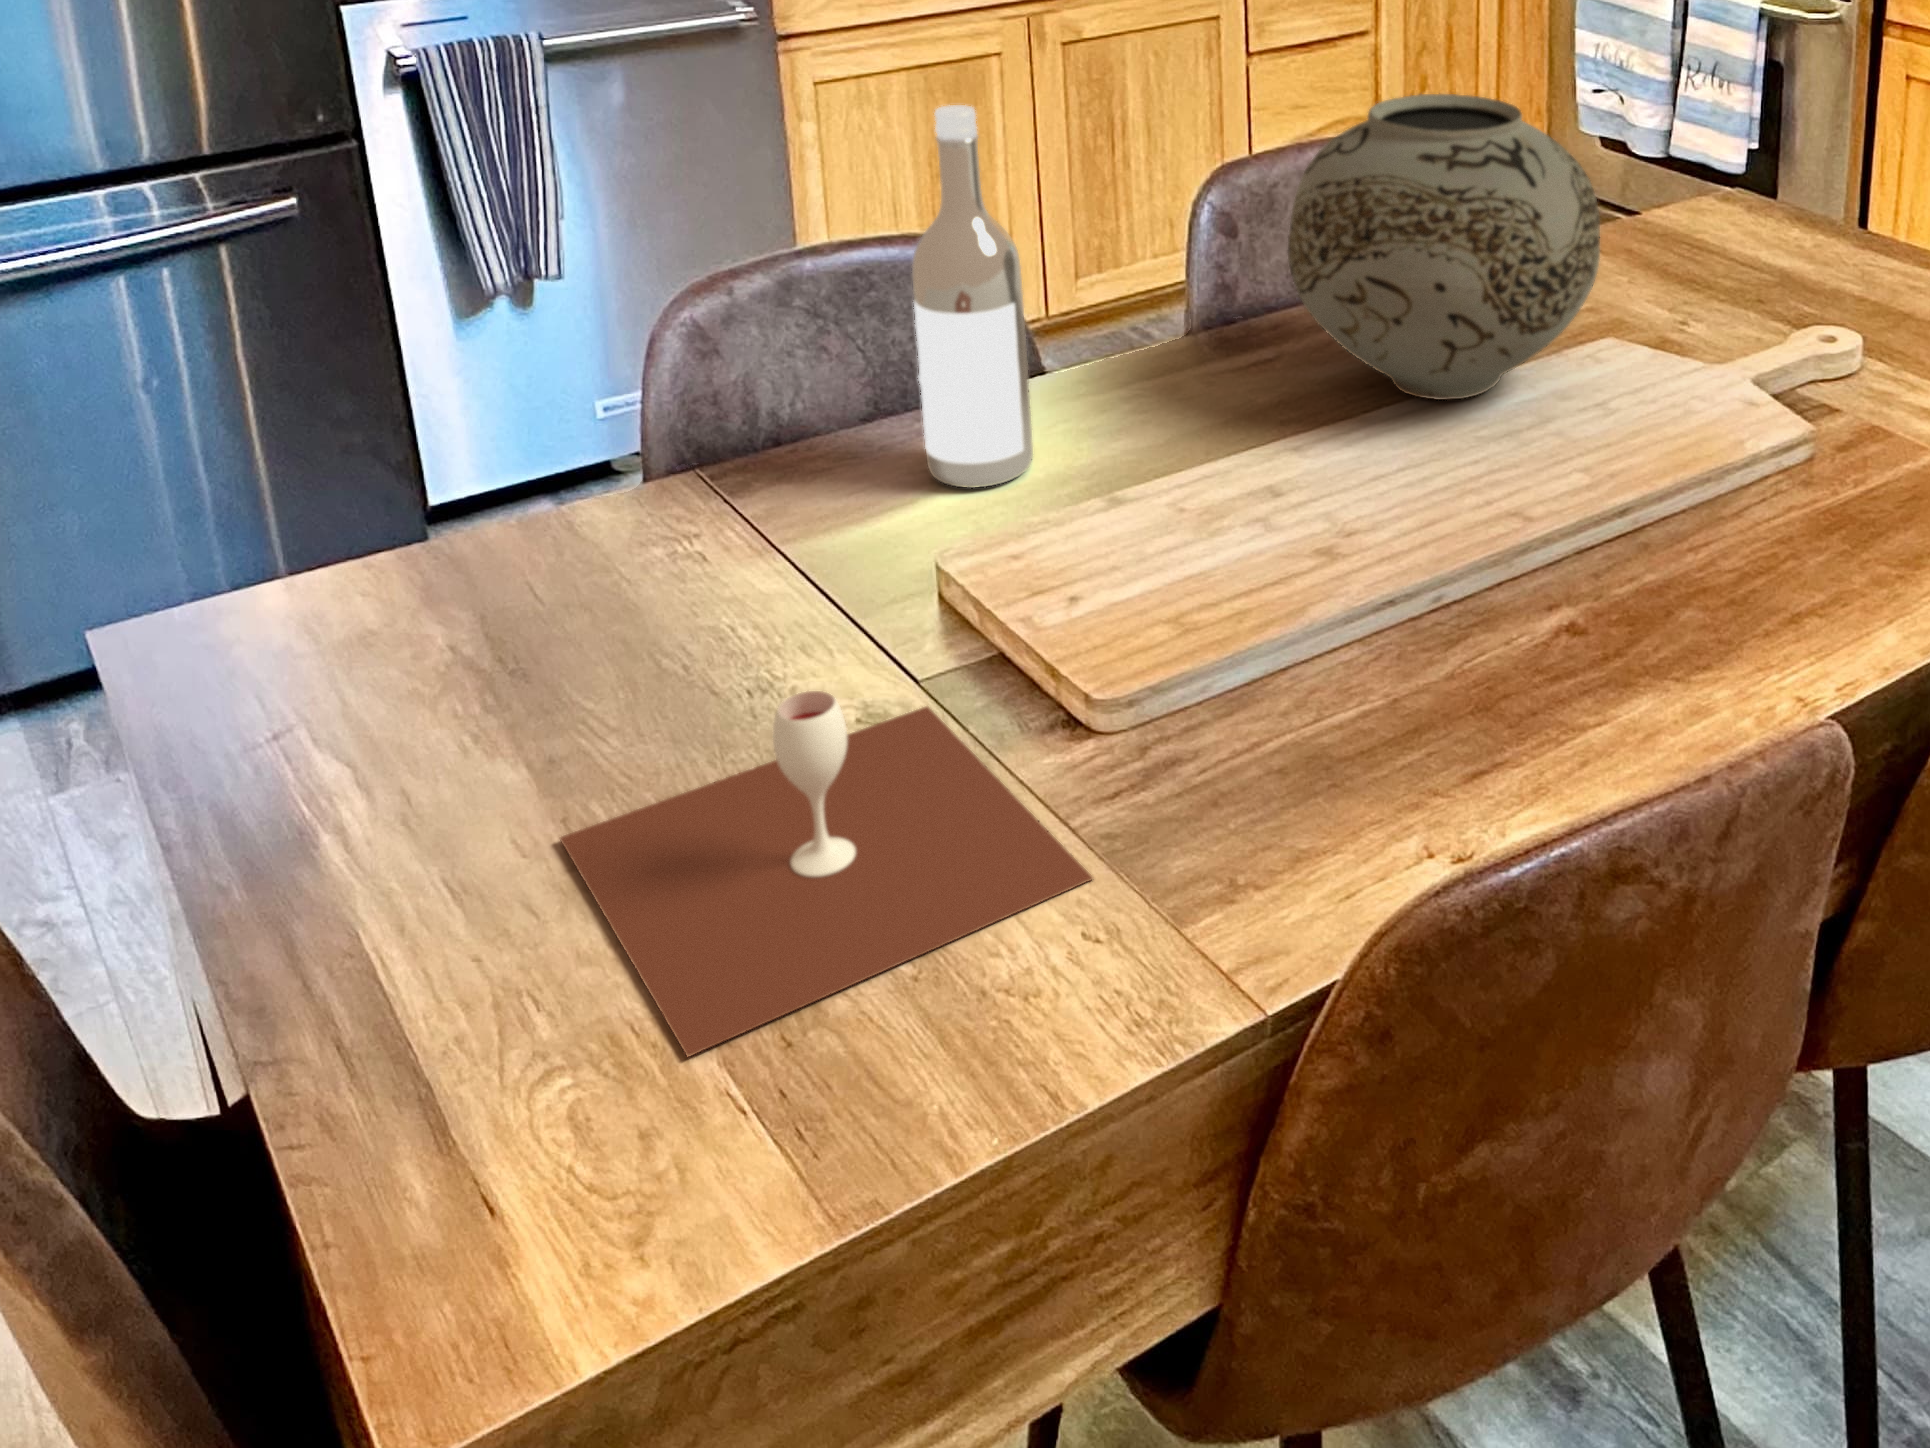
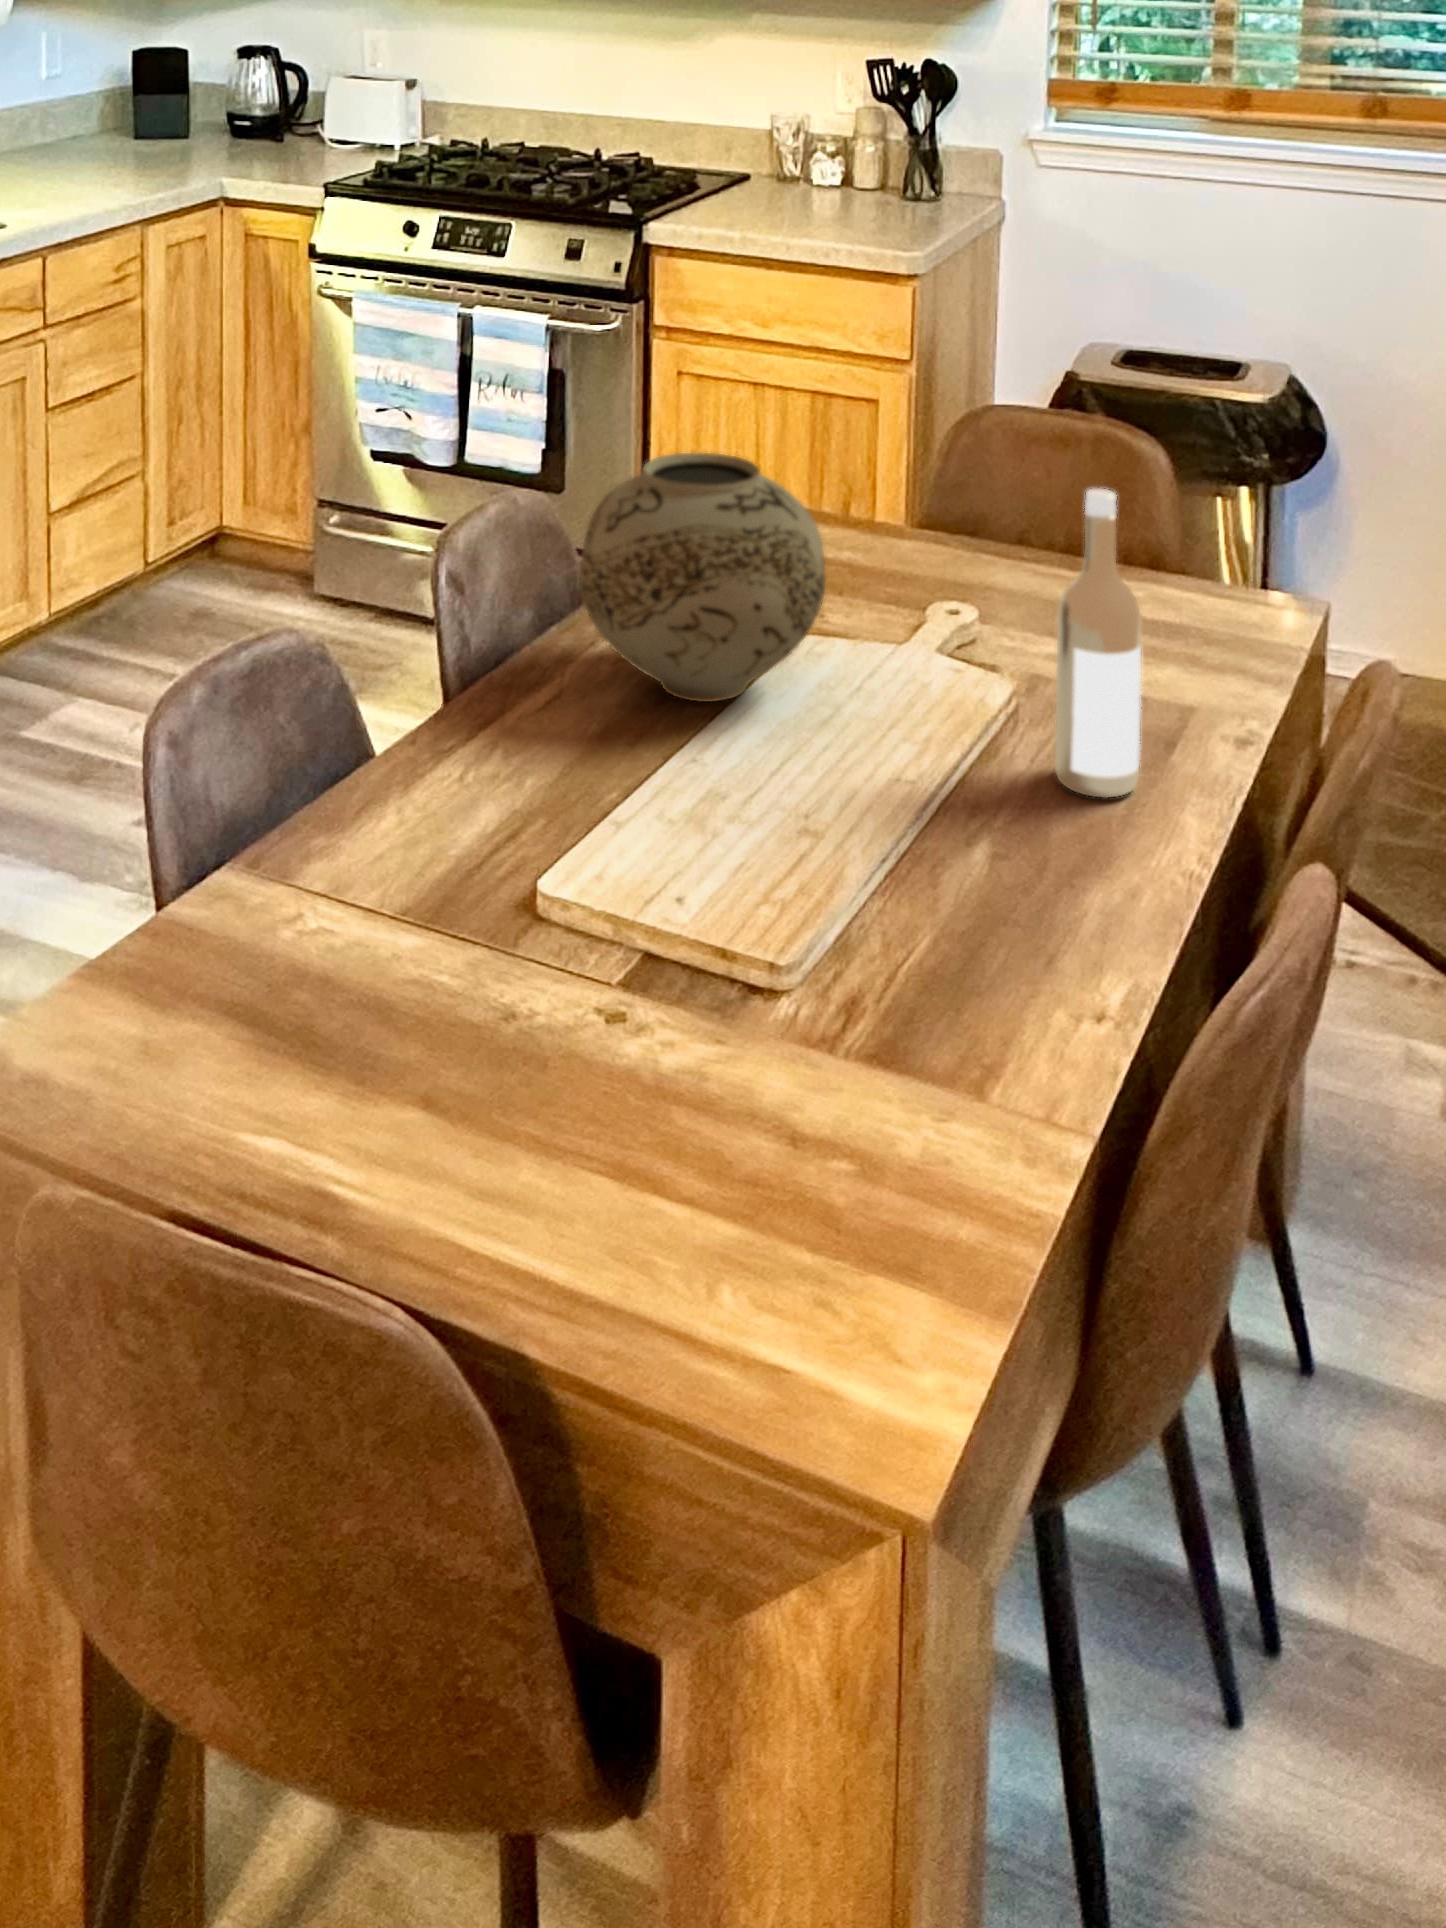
wine bottle: present [912,105,1033,488] -> present [1055,489,1141,798]
wine glass: present [560,691,1093,1056] -> none [502,963,887,1231]

